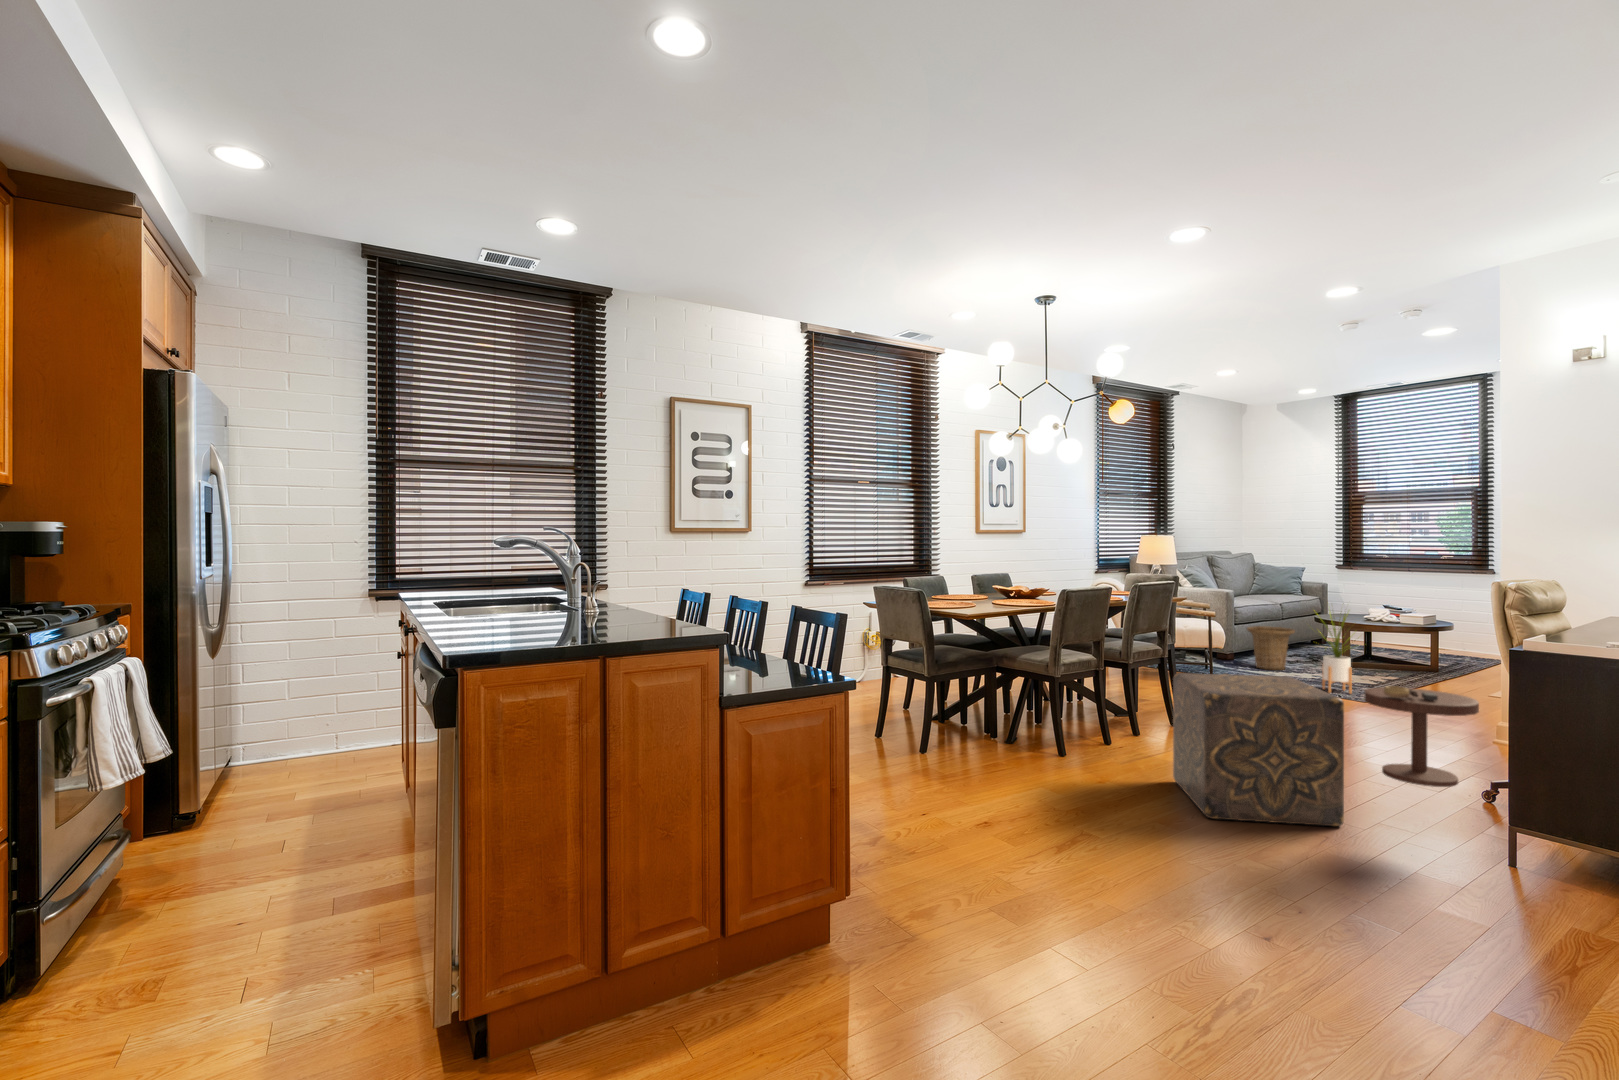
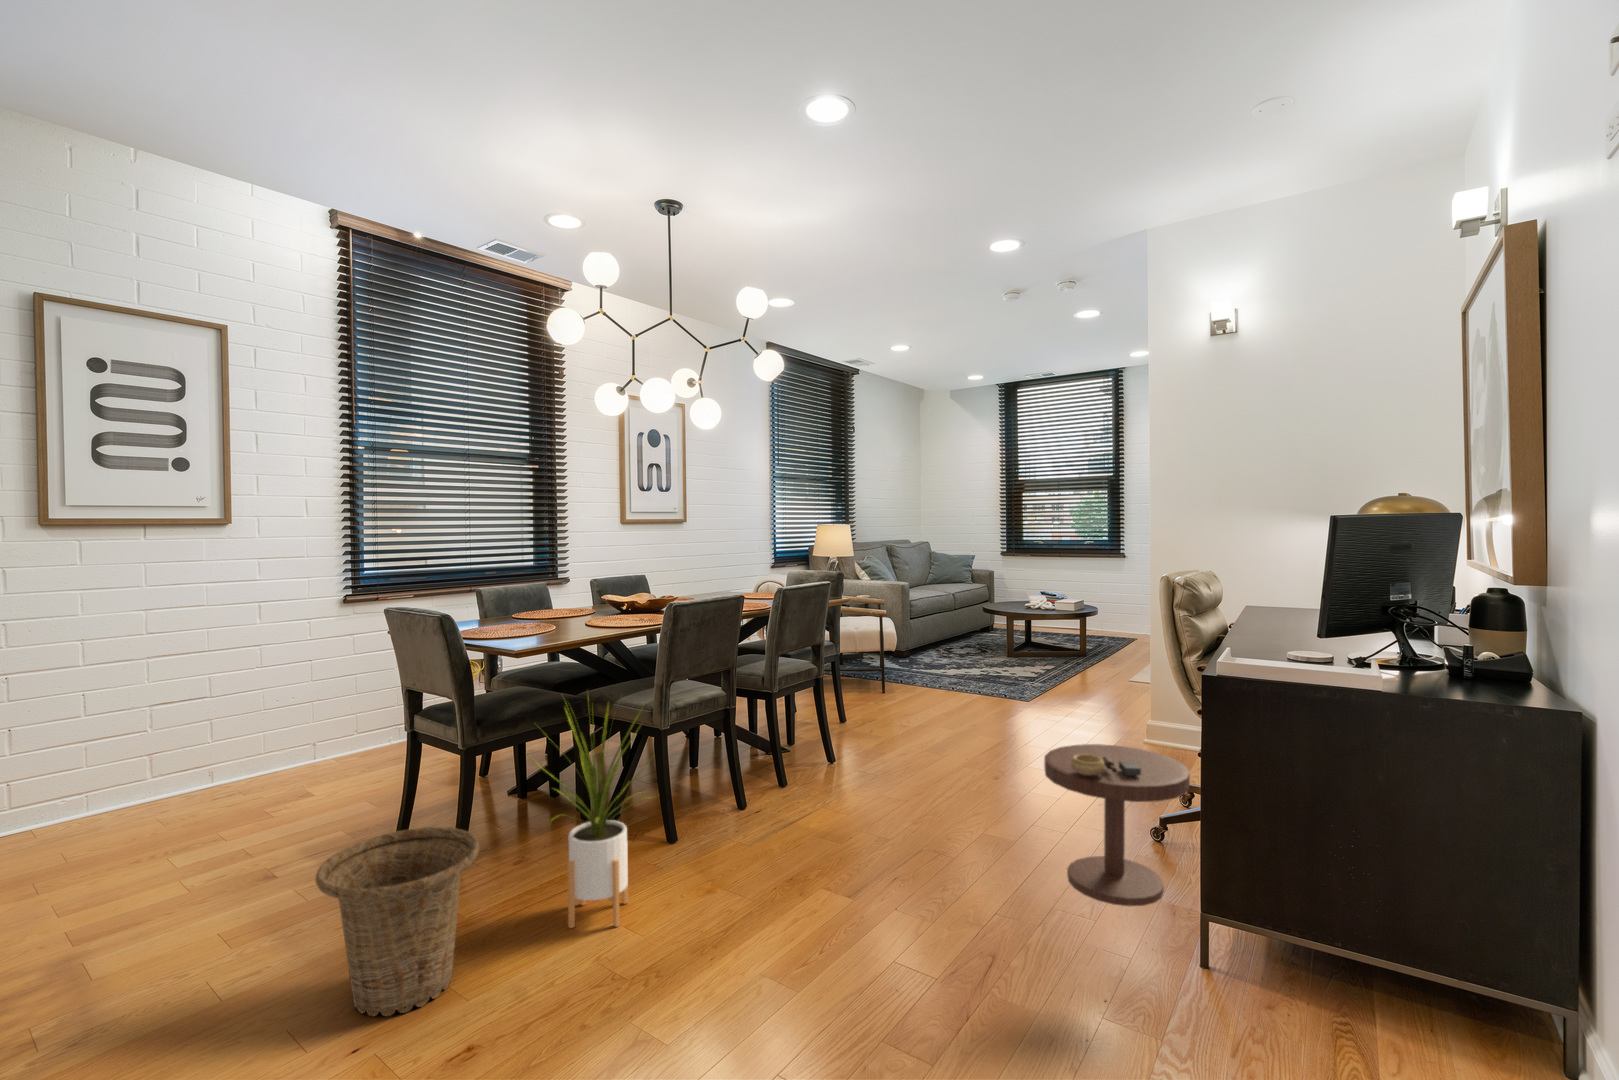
house plant: present [1317,613,1352,694] -> present [537,704,646,928]
basket: present [1247,626,1295,670] -> present [316,827,479,1016]
ottoman: present [1173,673,1344,826] -> none [806,716,1018,963]

